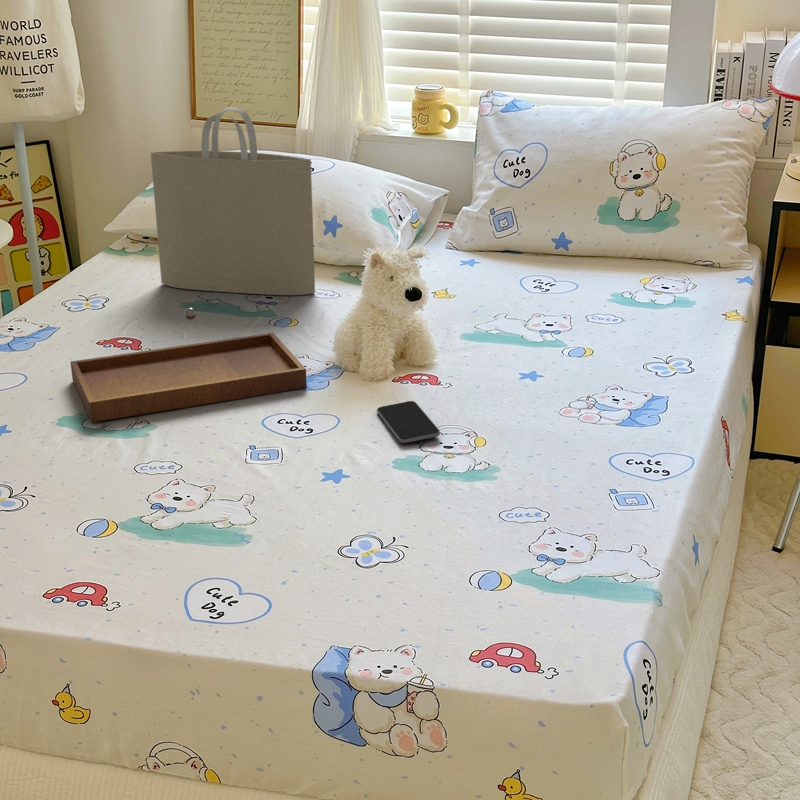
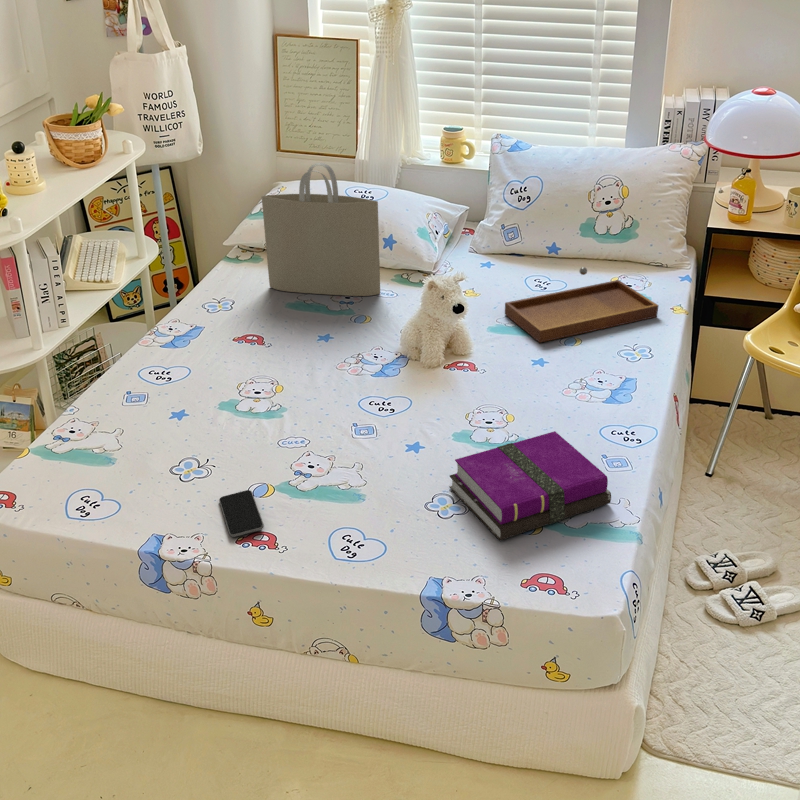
tray: present [71,308,307,422] -> present [505,267,658,343]
smartphone: present [377,401,440,443] -> present [219,490,264,537]
notebook: none [378,450,618,597] -> present [449,431,611,540]

